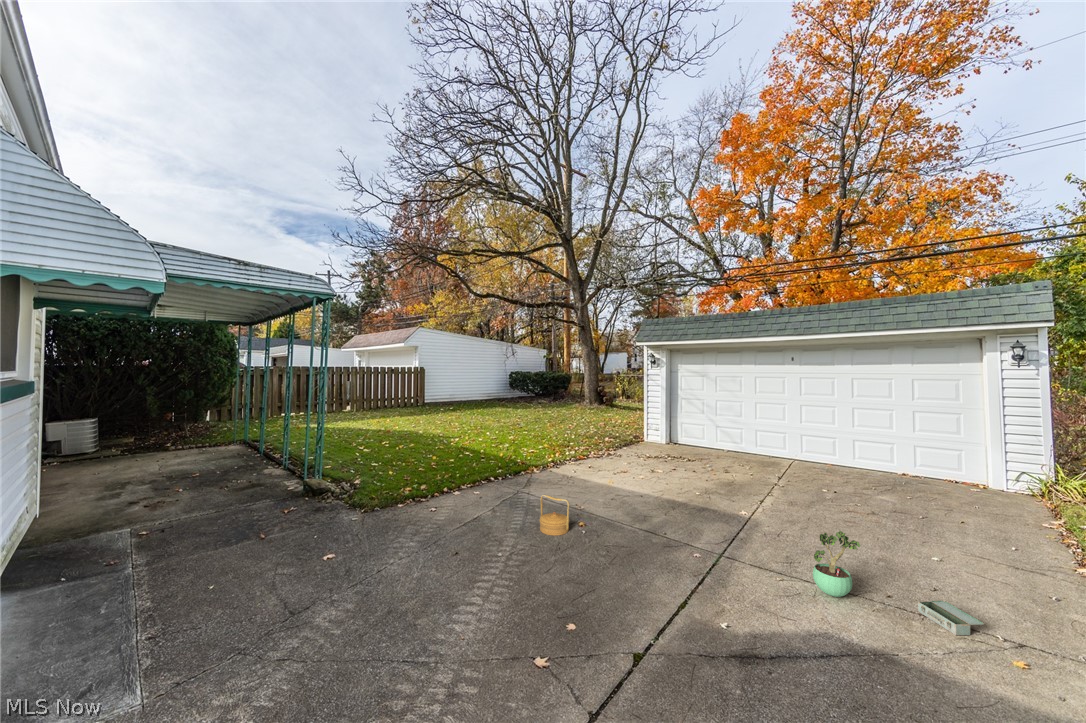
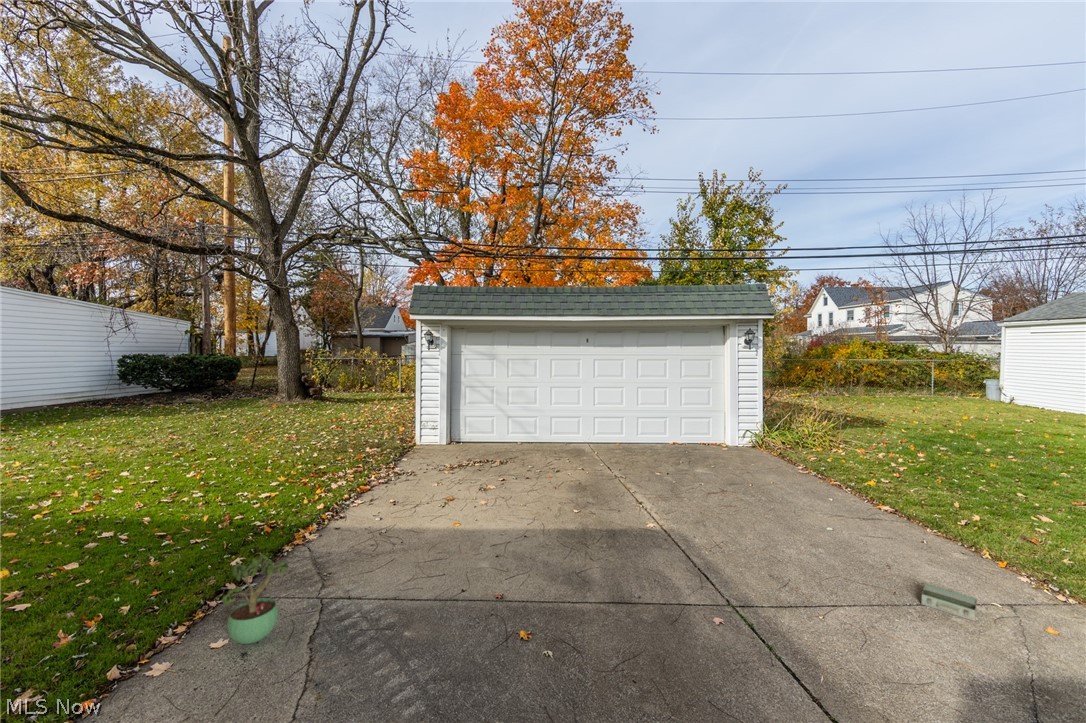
basket: present [540,495,570,535] -> none [458,603,524,690]
potted plant: present [813,531,860,597] -> present [222,555,288,644]

